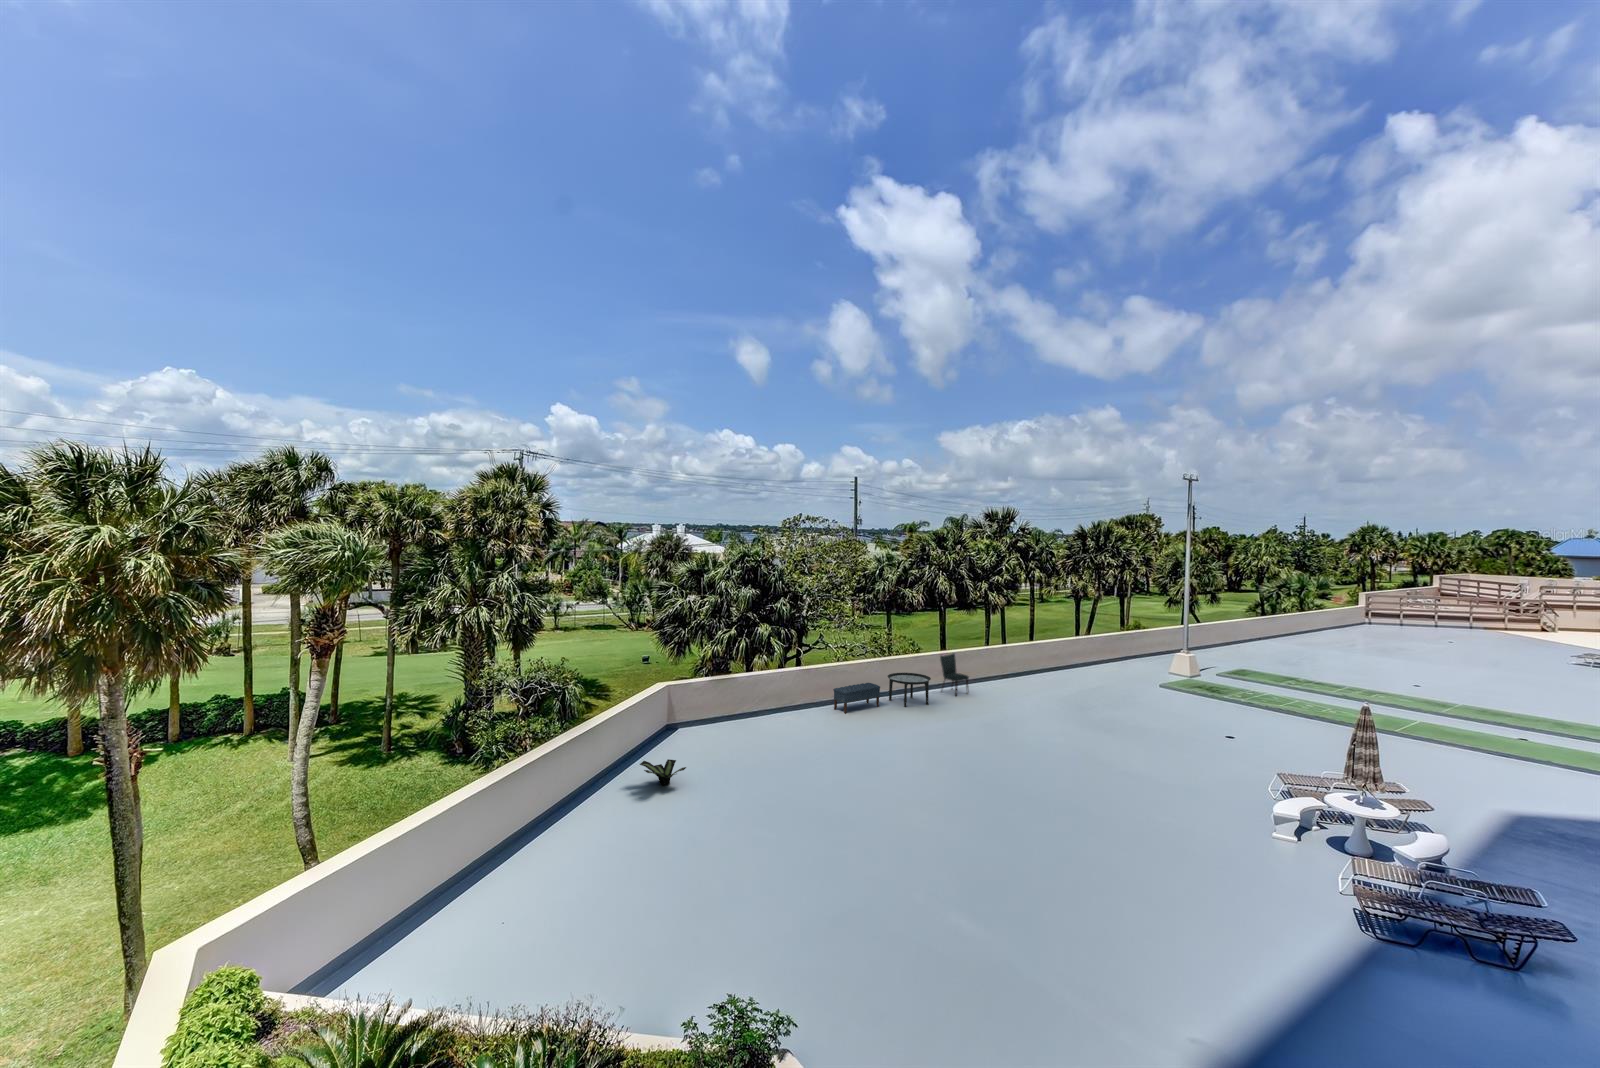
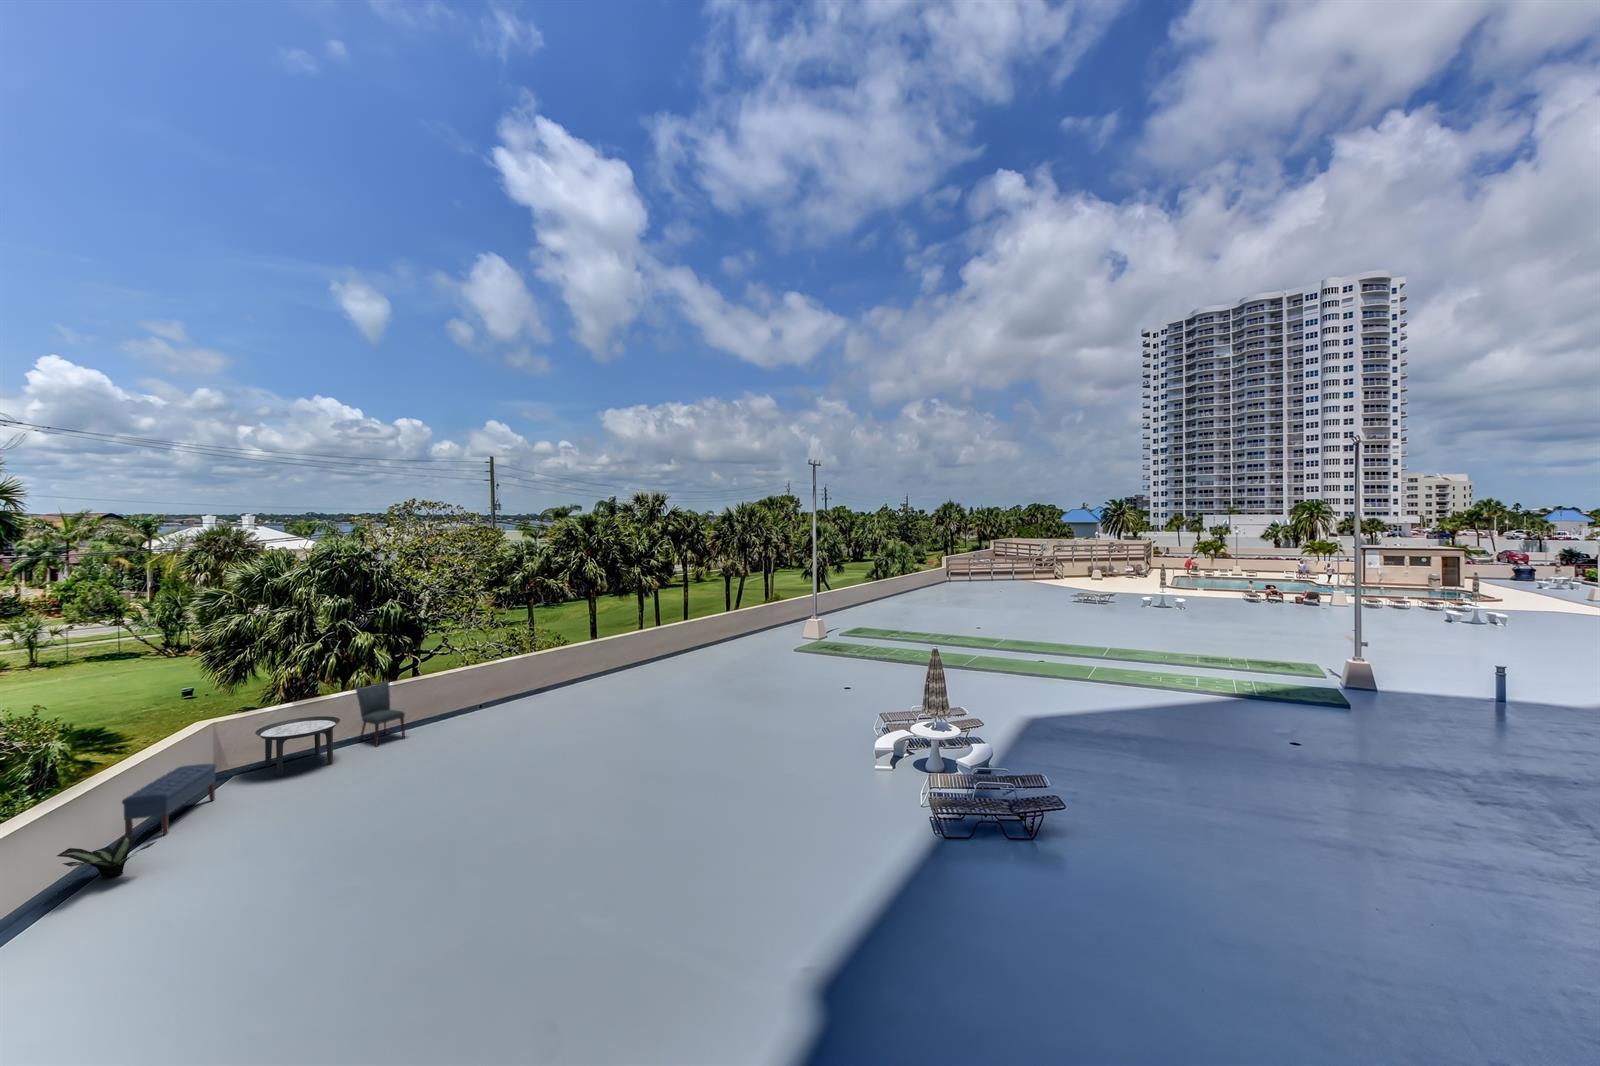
chair: present [940,654,969,695] -> present [356,680,405,747]
round table: present [888,673,931,707] -> present [255,716,340,777]
bench: present [833,683,880,713] -> present [122,764,216,836]

